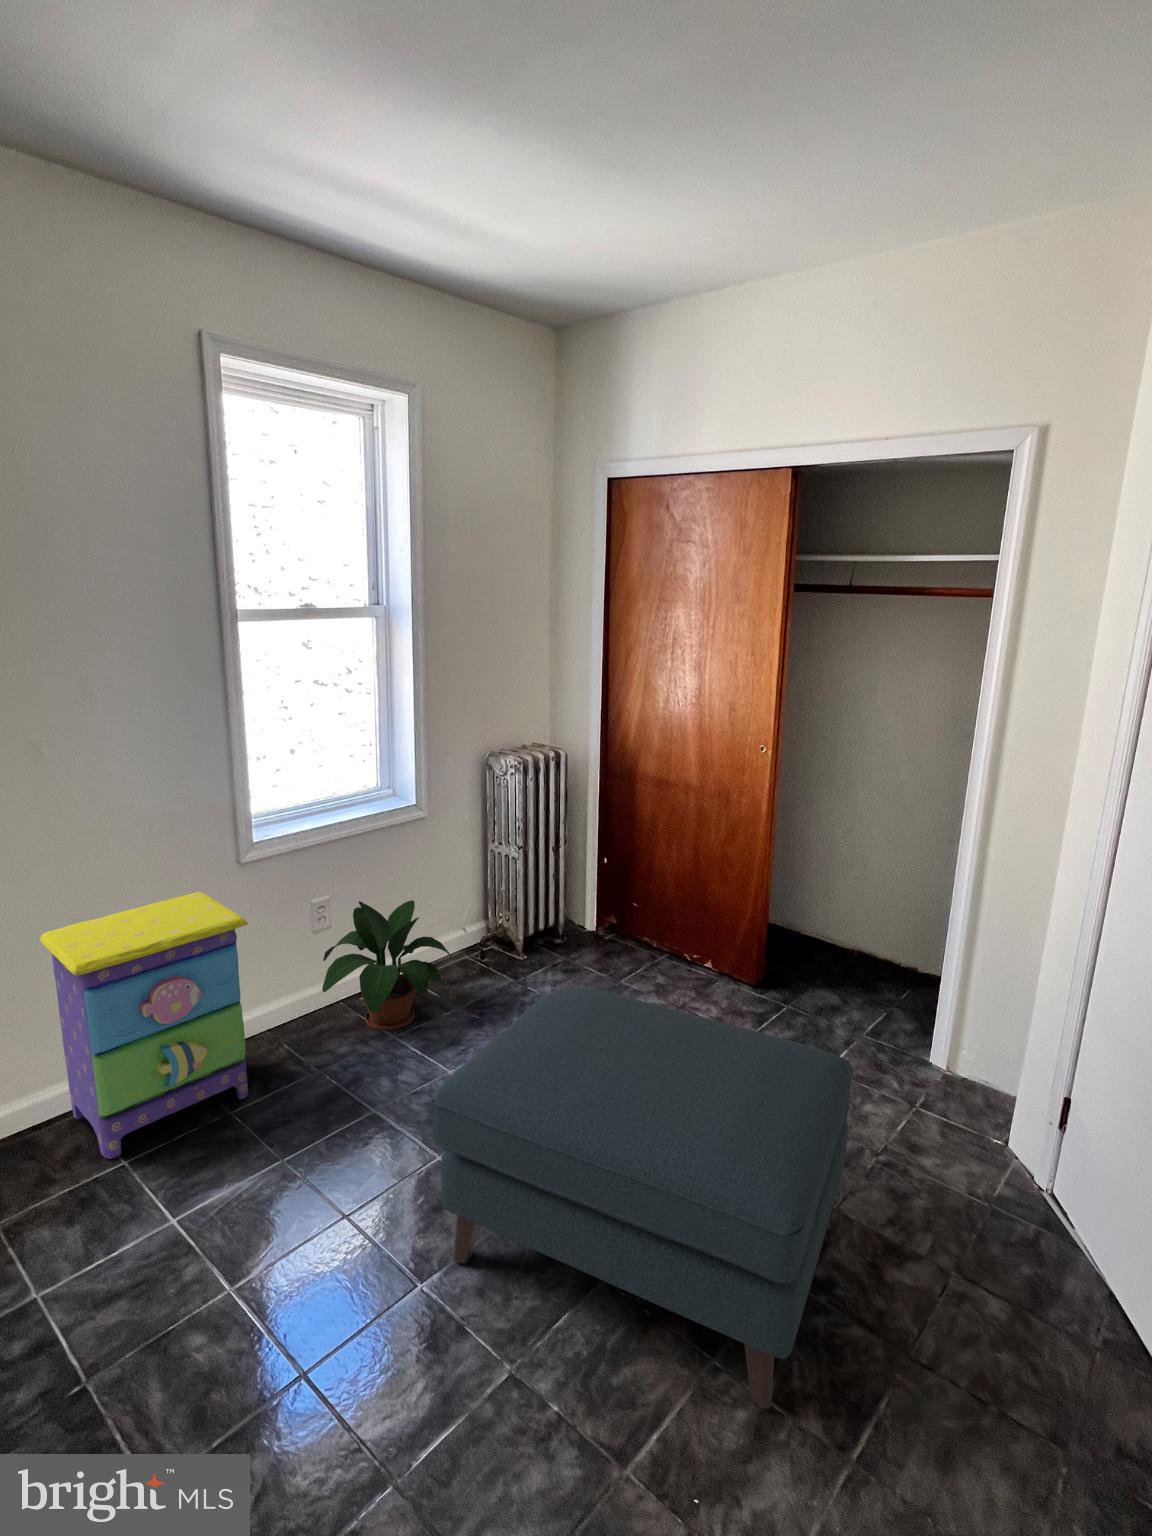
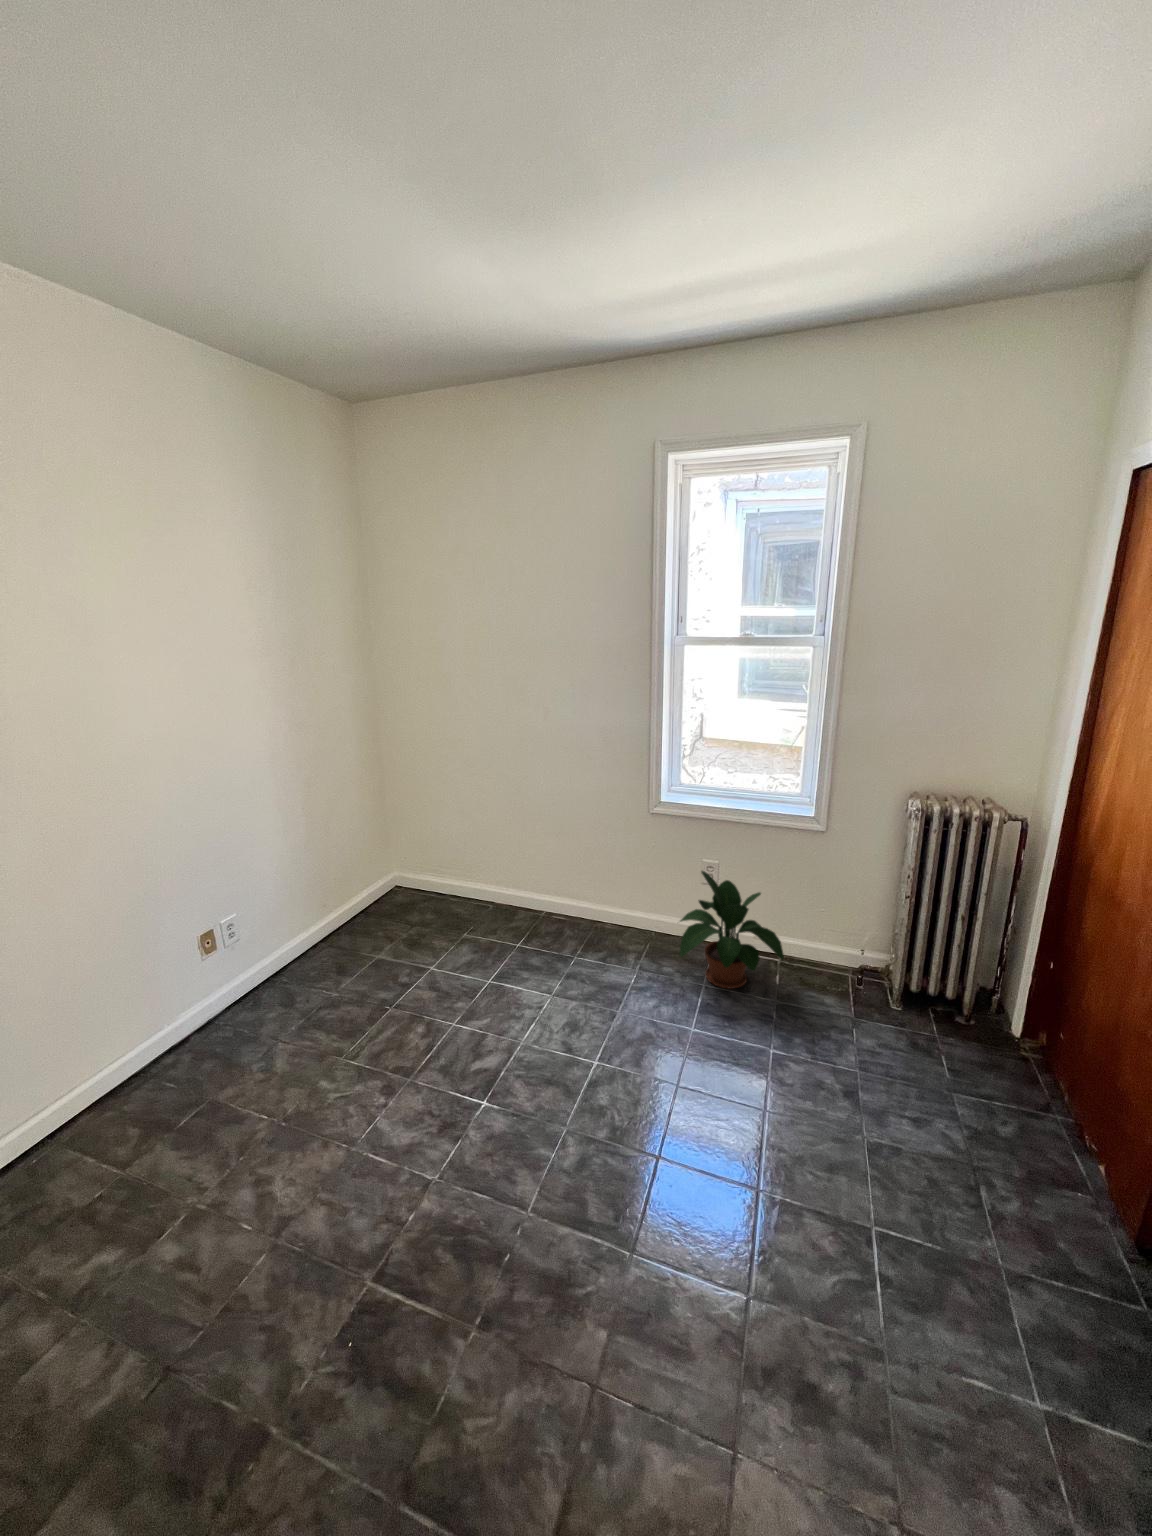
nightstand: present [40,892,248,1159] -> none [509,812,622,960]
ottoman: present [433,988,853,1409] -> none [398,982,735,1434]

